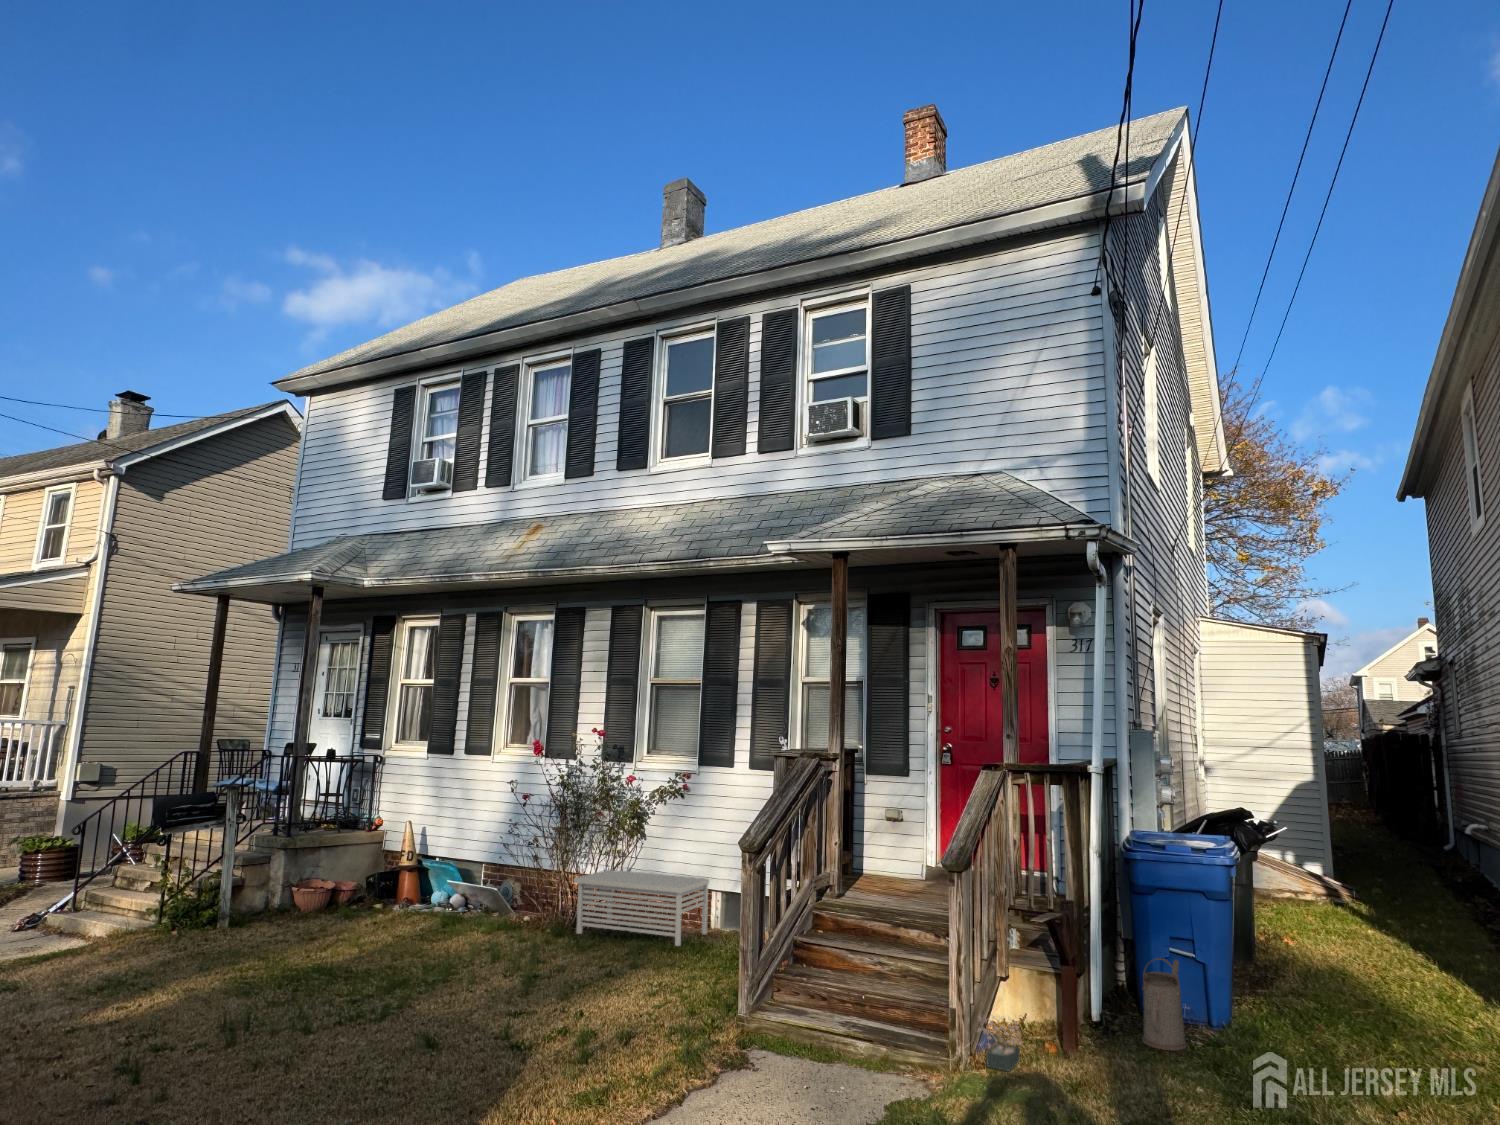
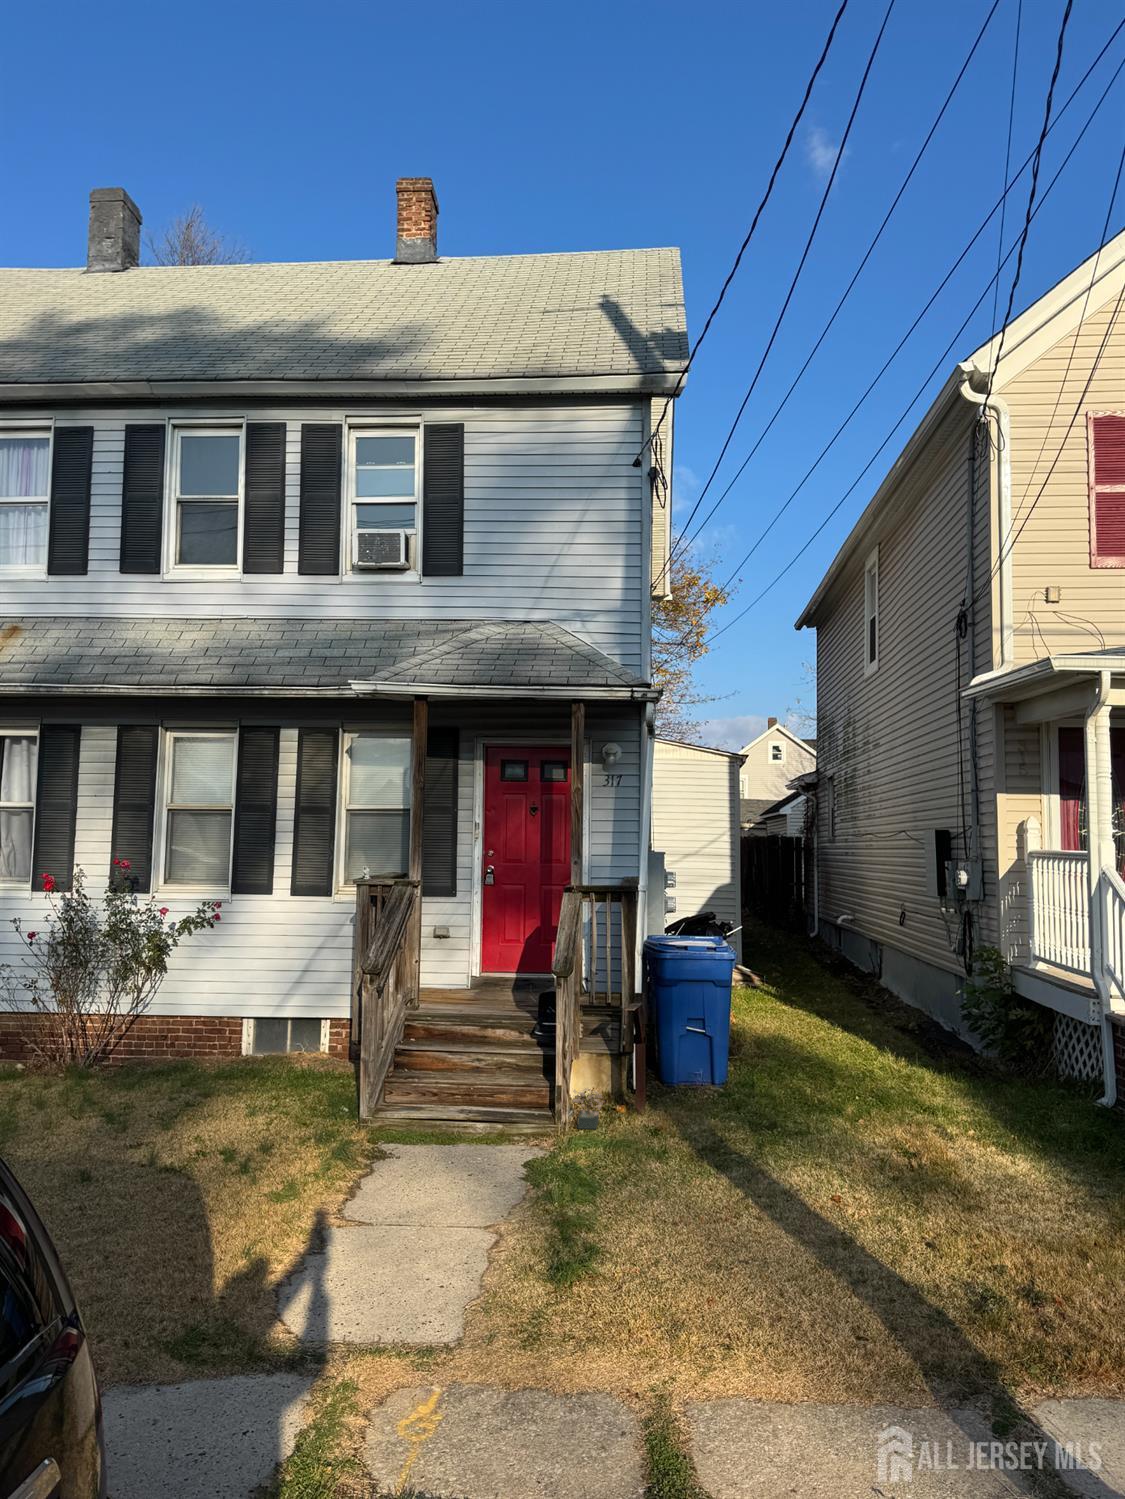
storage bench: present [574,870,709,946] -> none [99,1008,246,1076]
watering can: present [1142,958,1187,1050] -> none [674,1034,706,1101]

